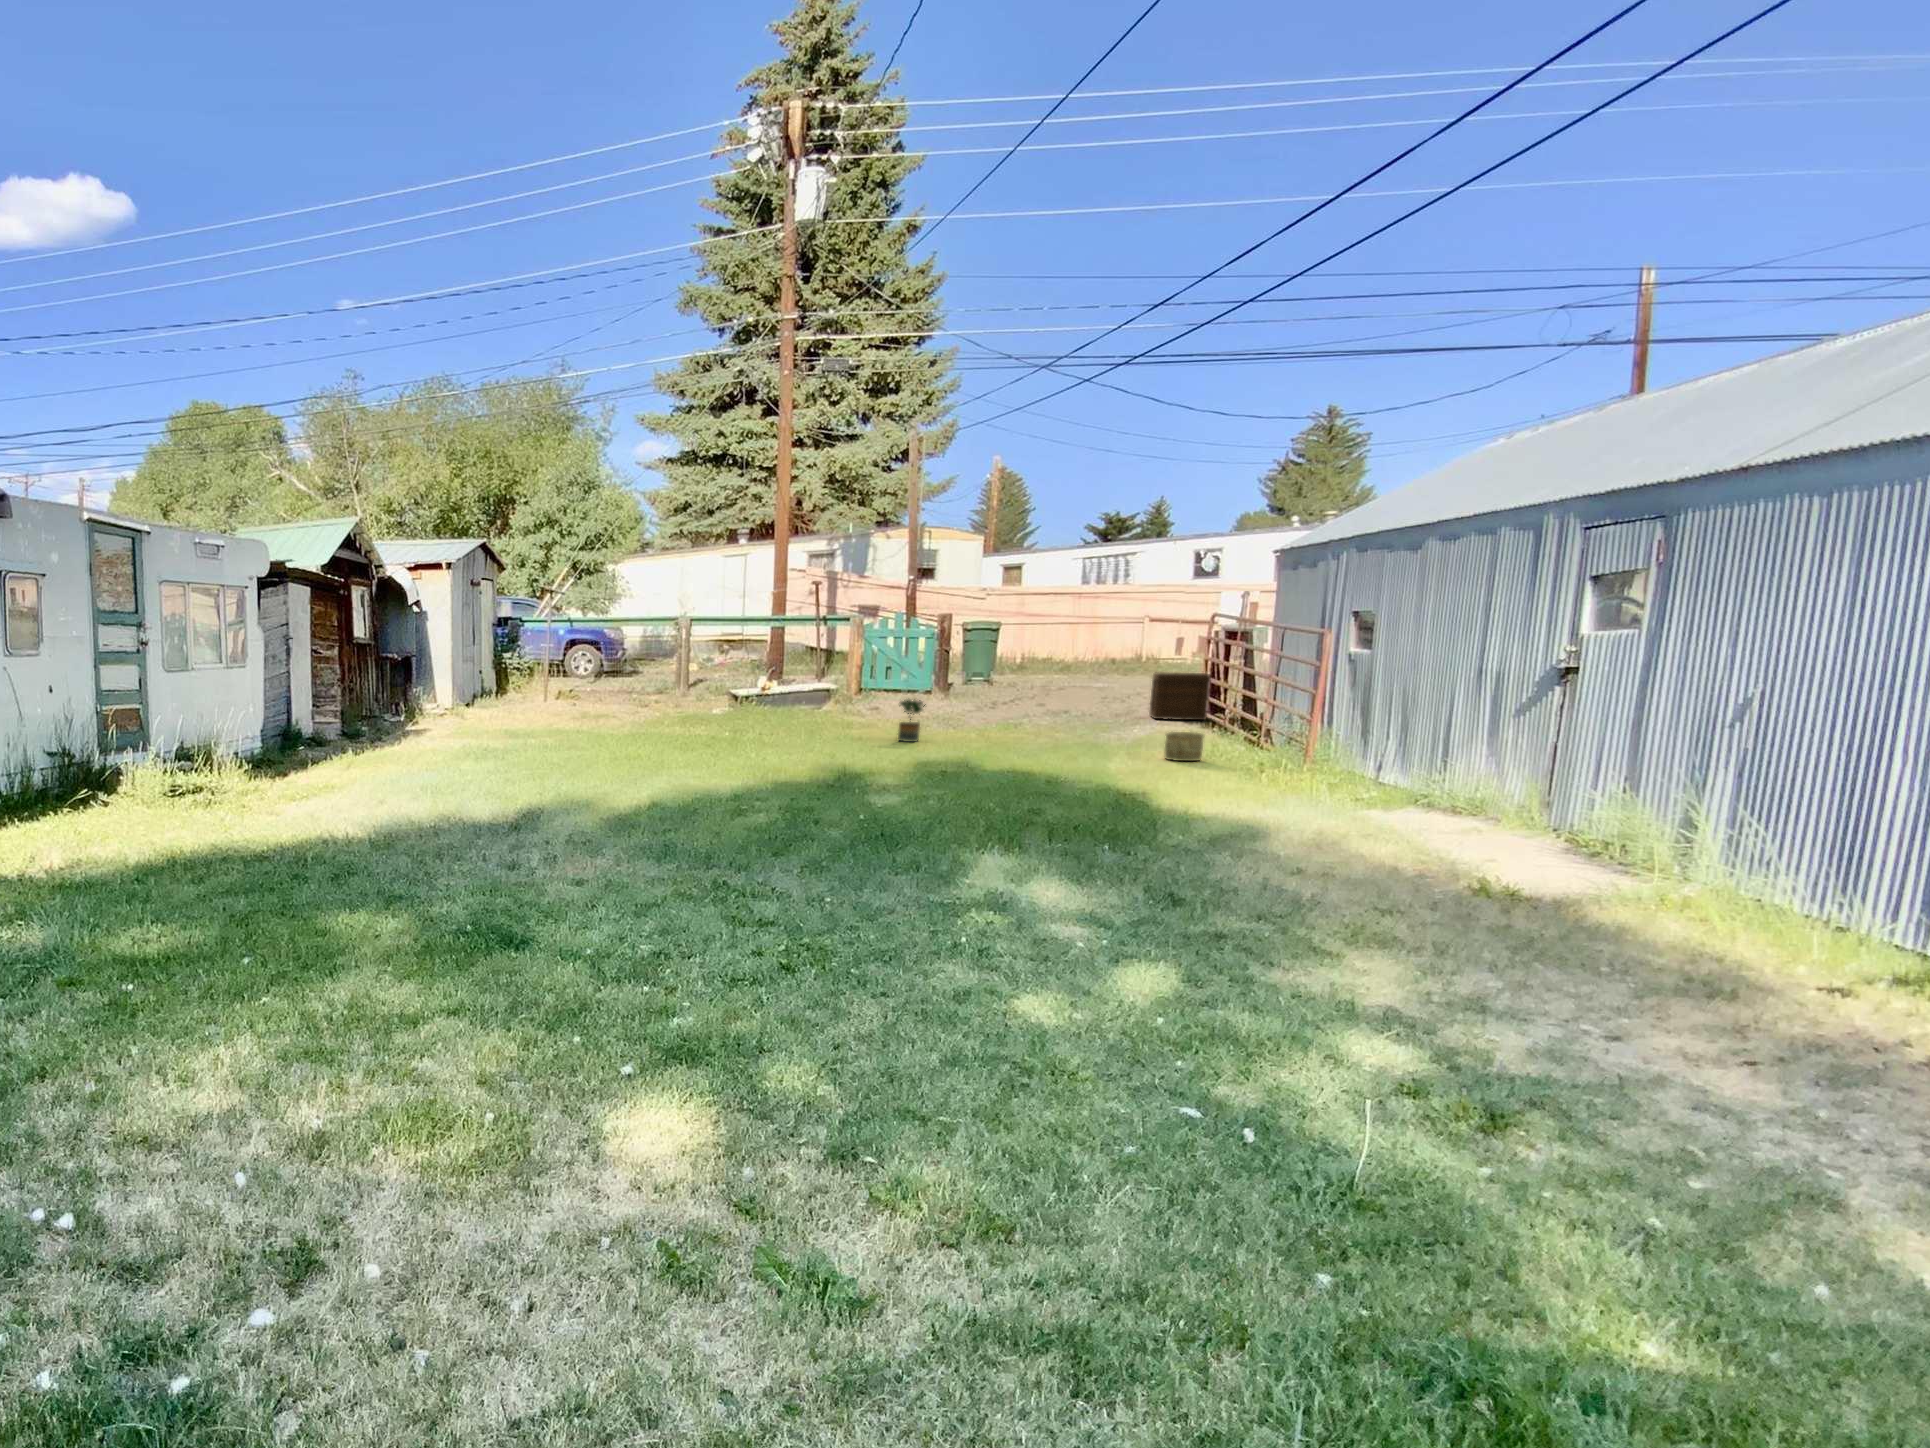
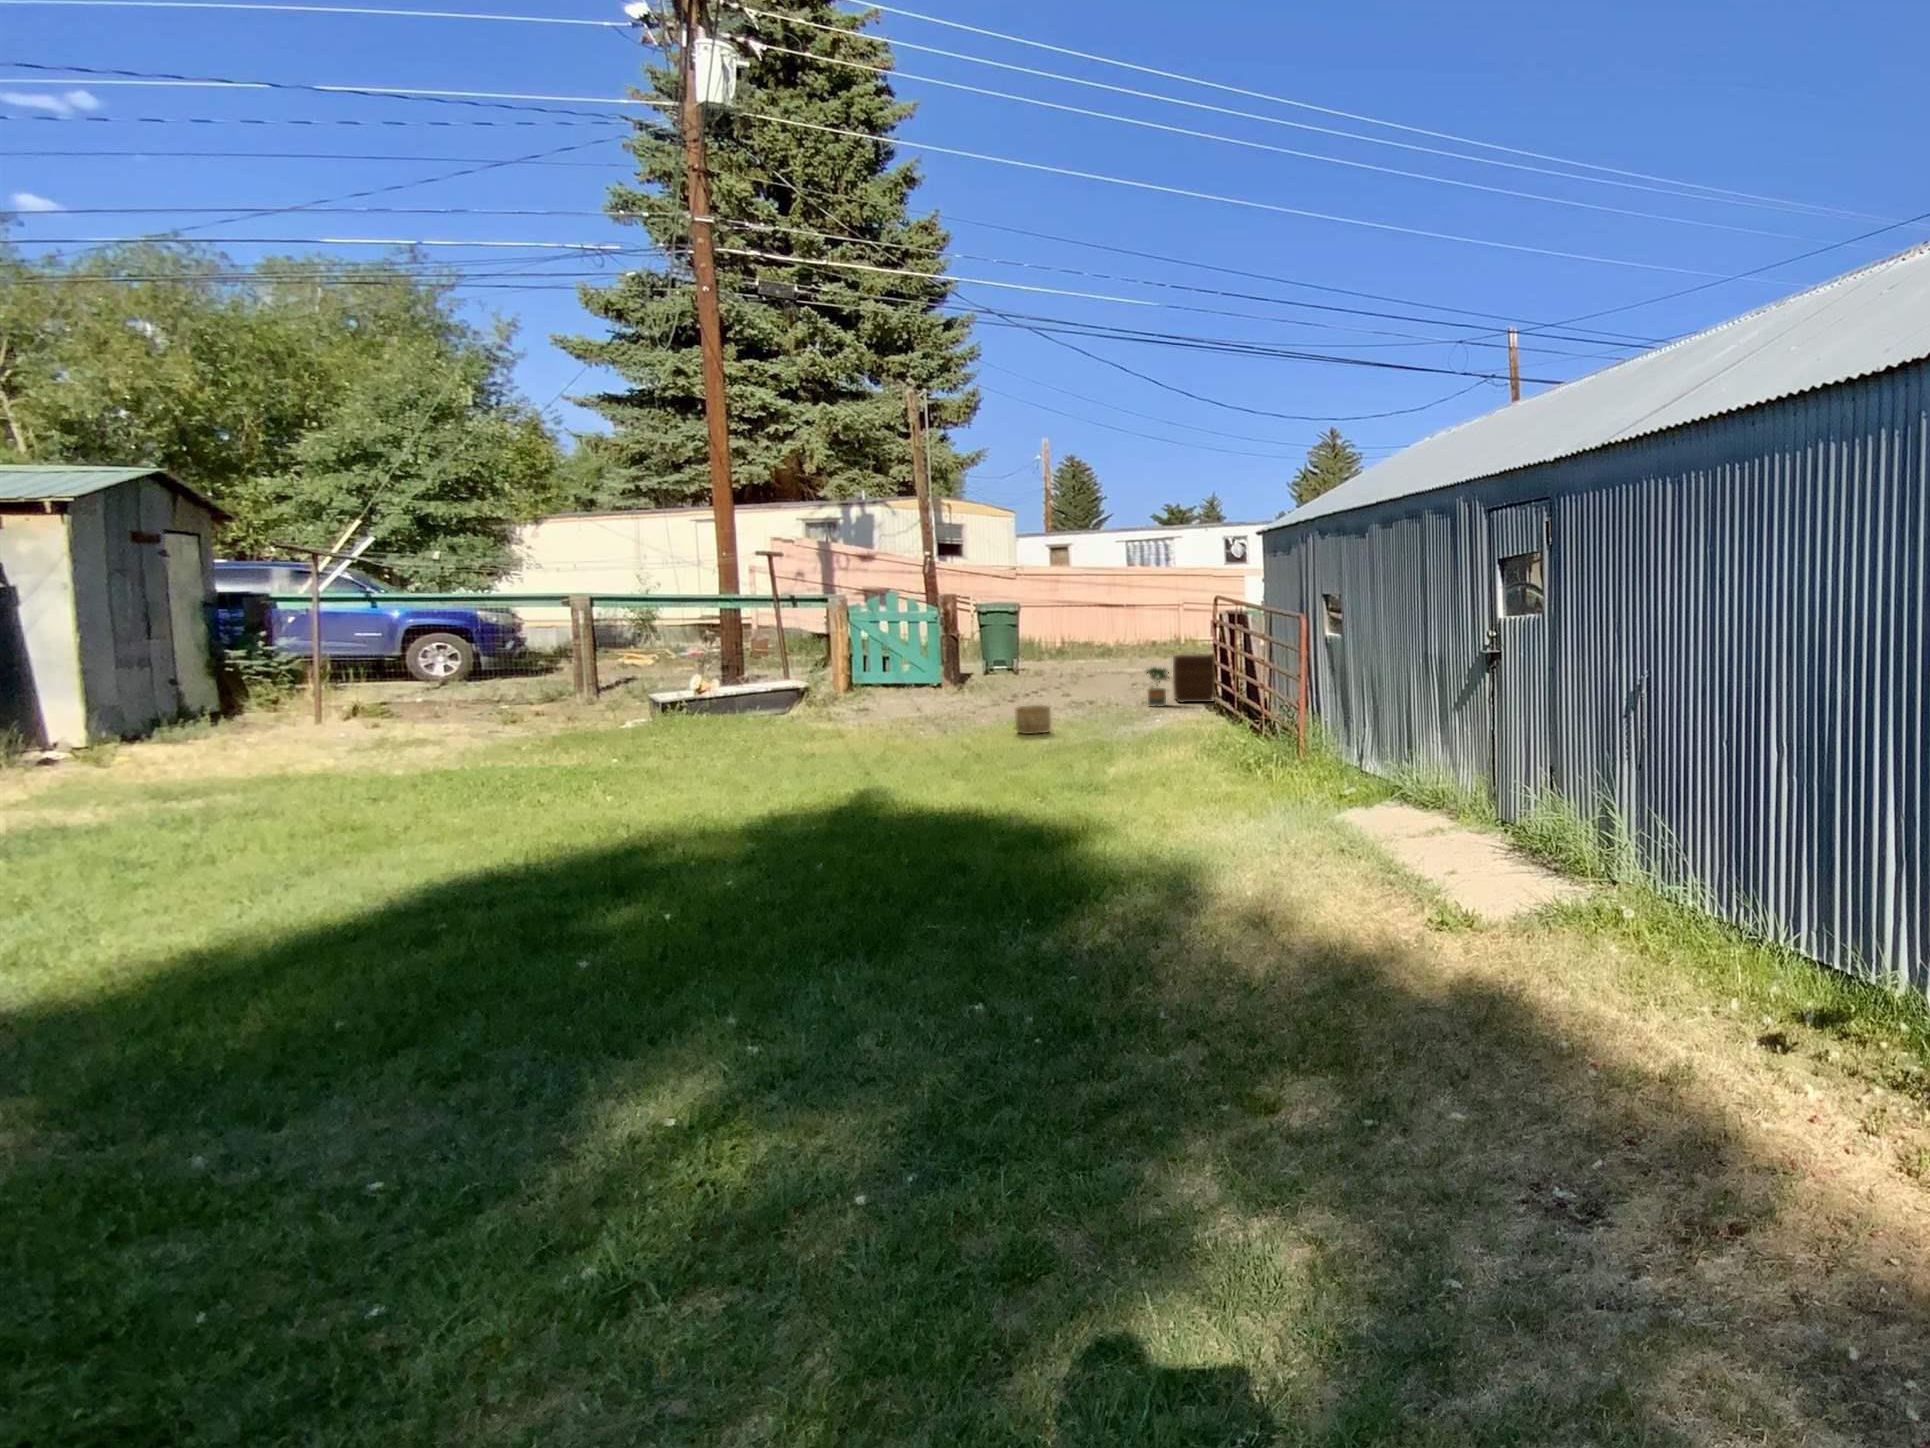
potted tree: present [898,699,926,742] -> present [1145,668,1169,706]
wooden bucket: present [1164,732,1204,761] -> present [1015,705,1051,734]

